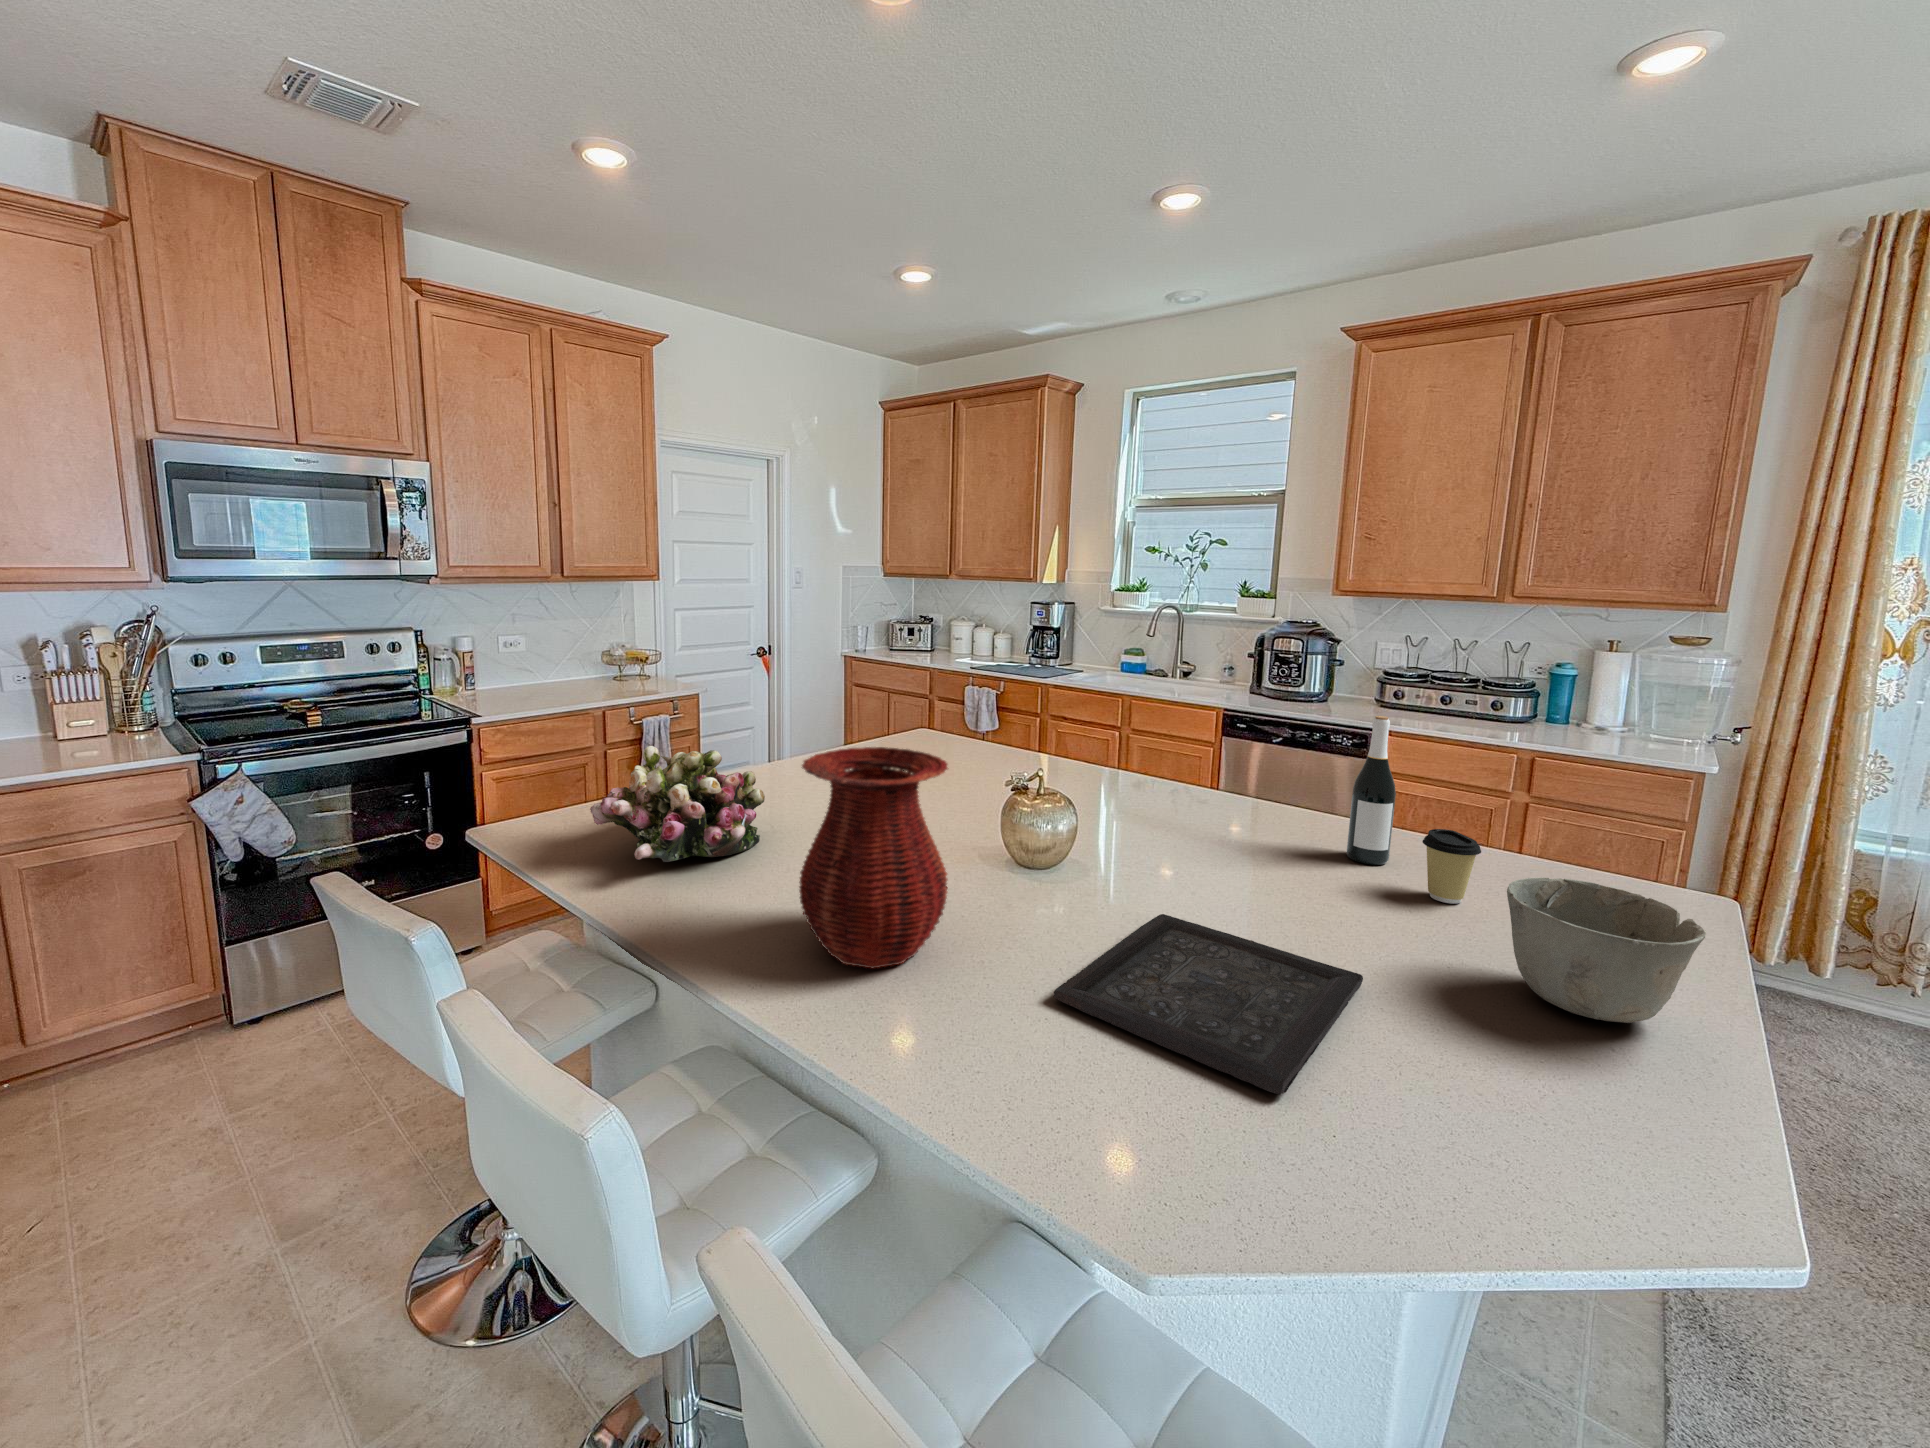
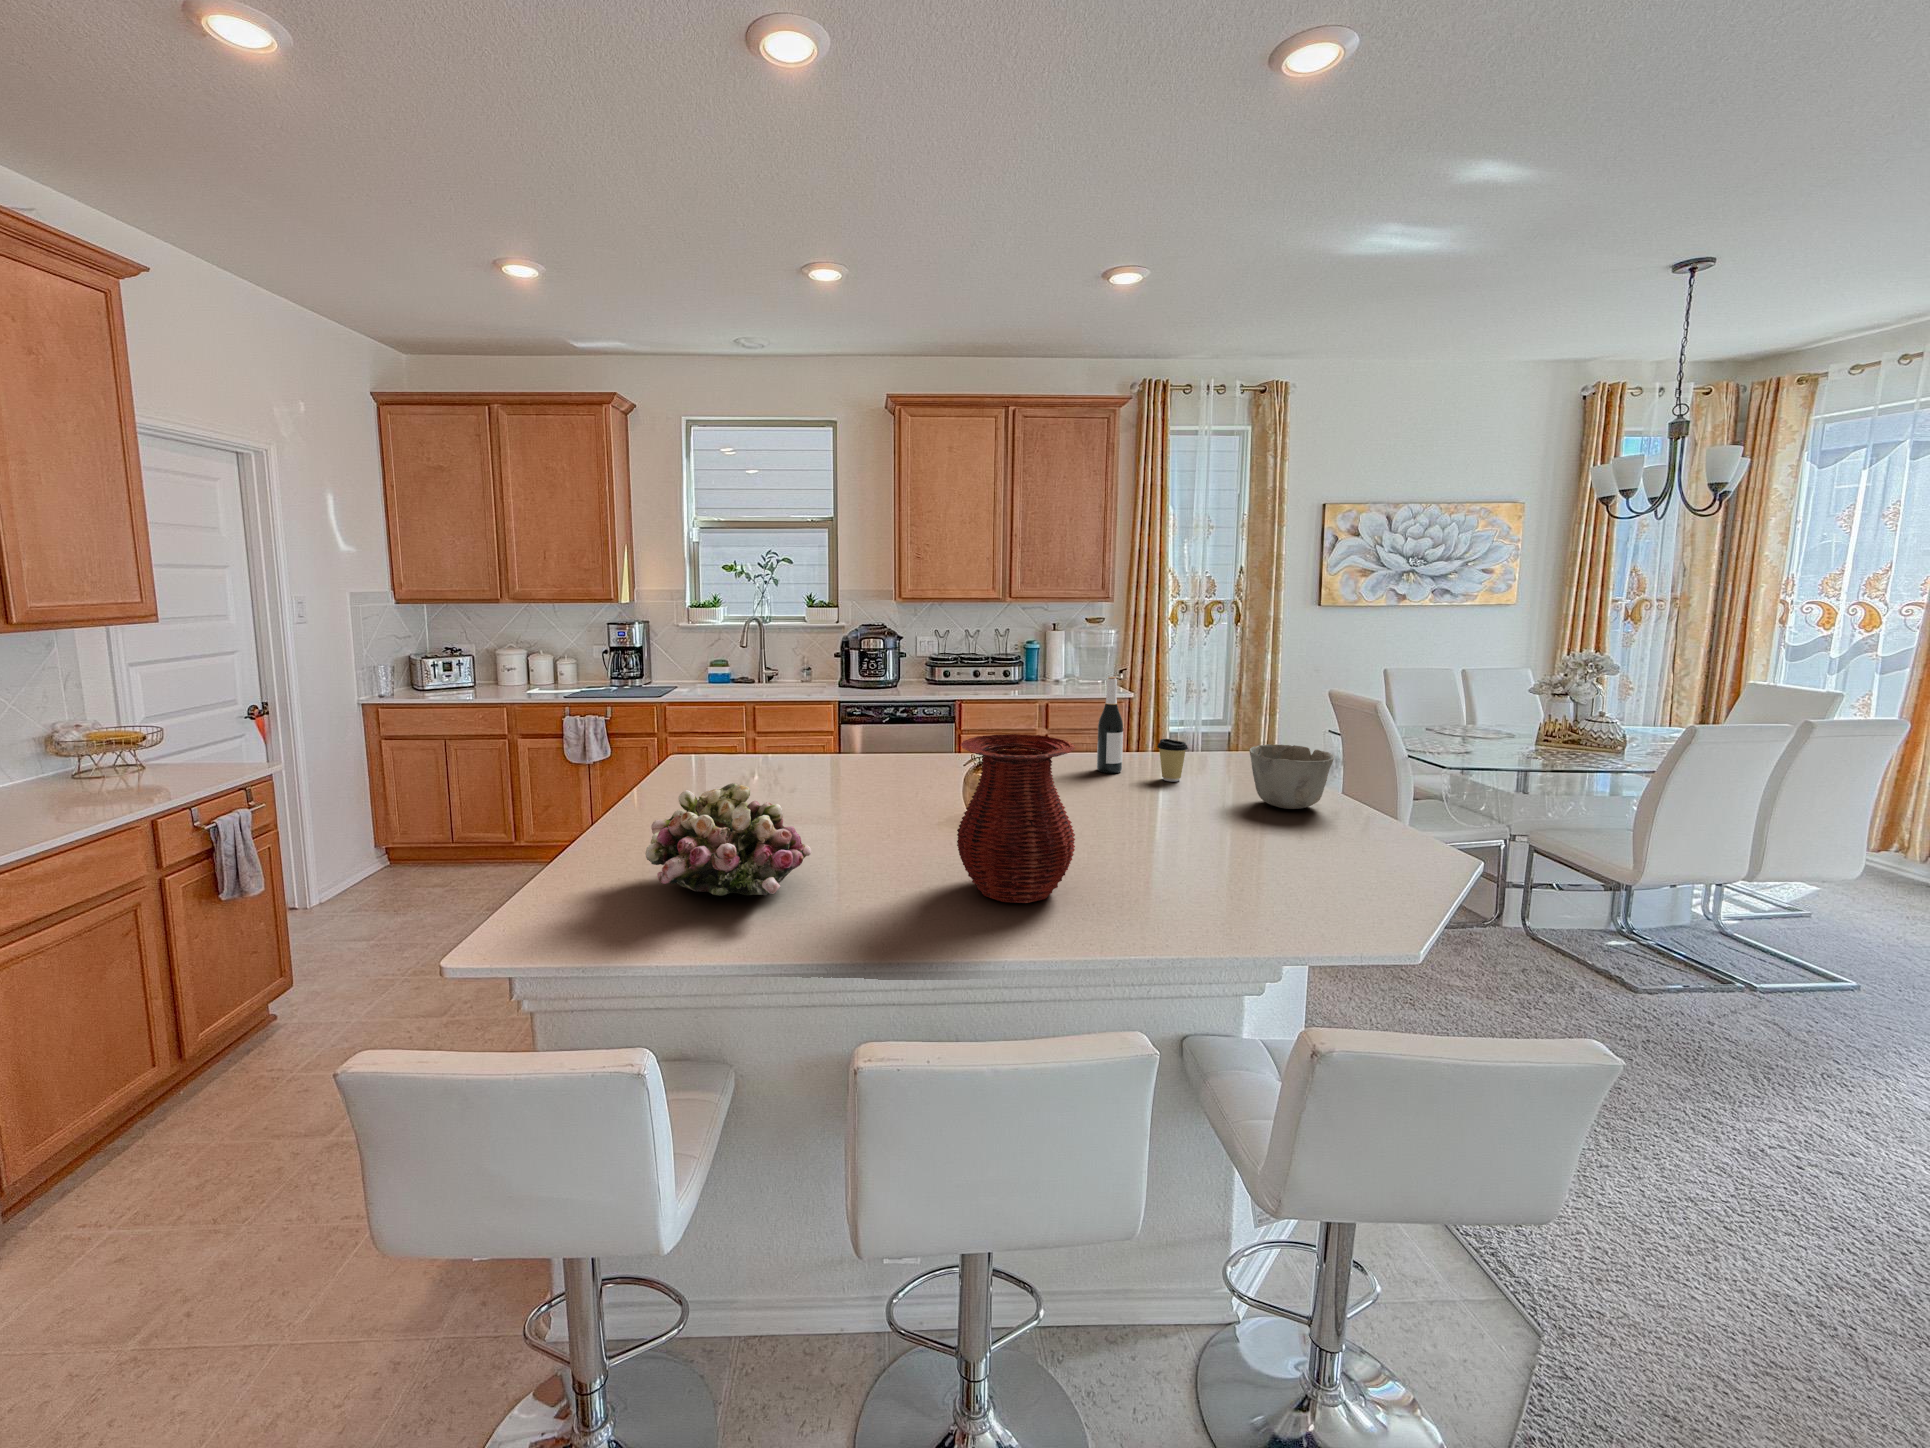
tray: present [1054,914,1363,1094] -> none [1103,818,1292,875]

